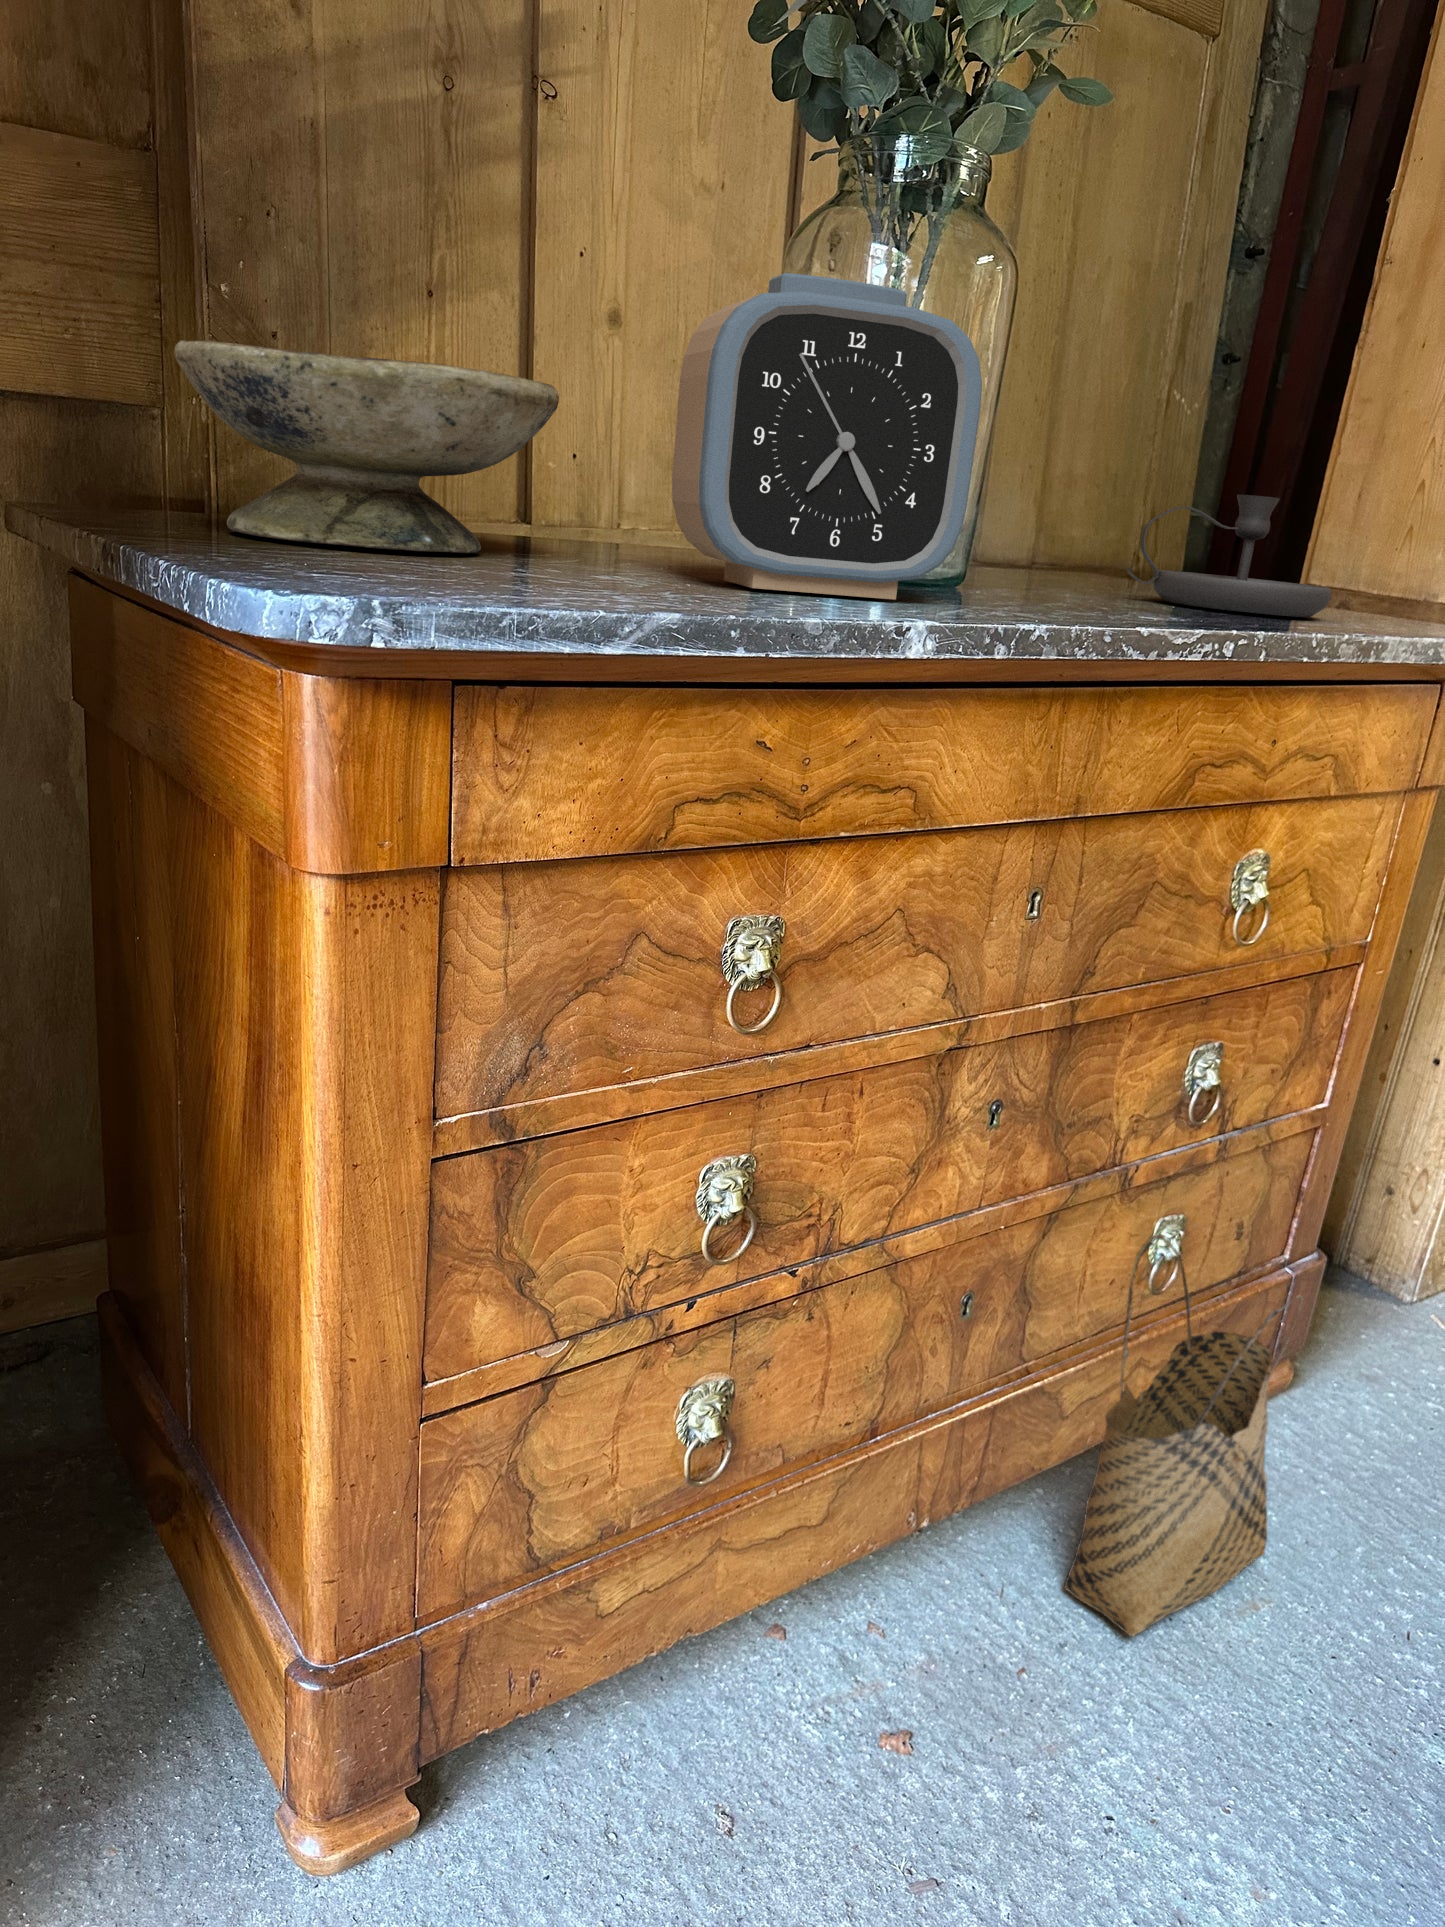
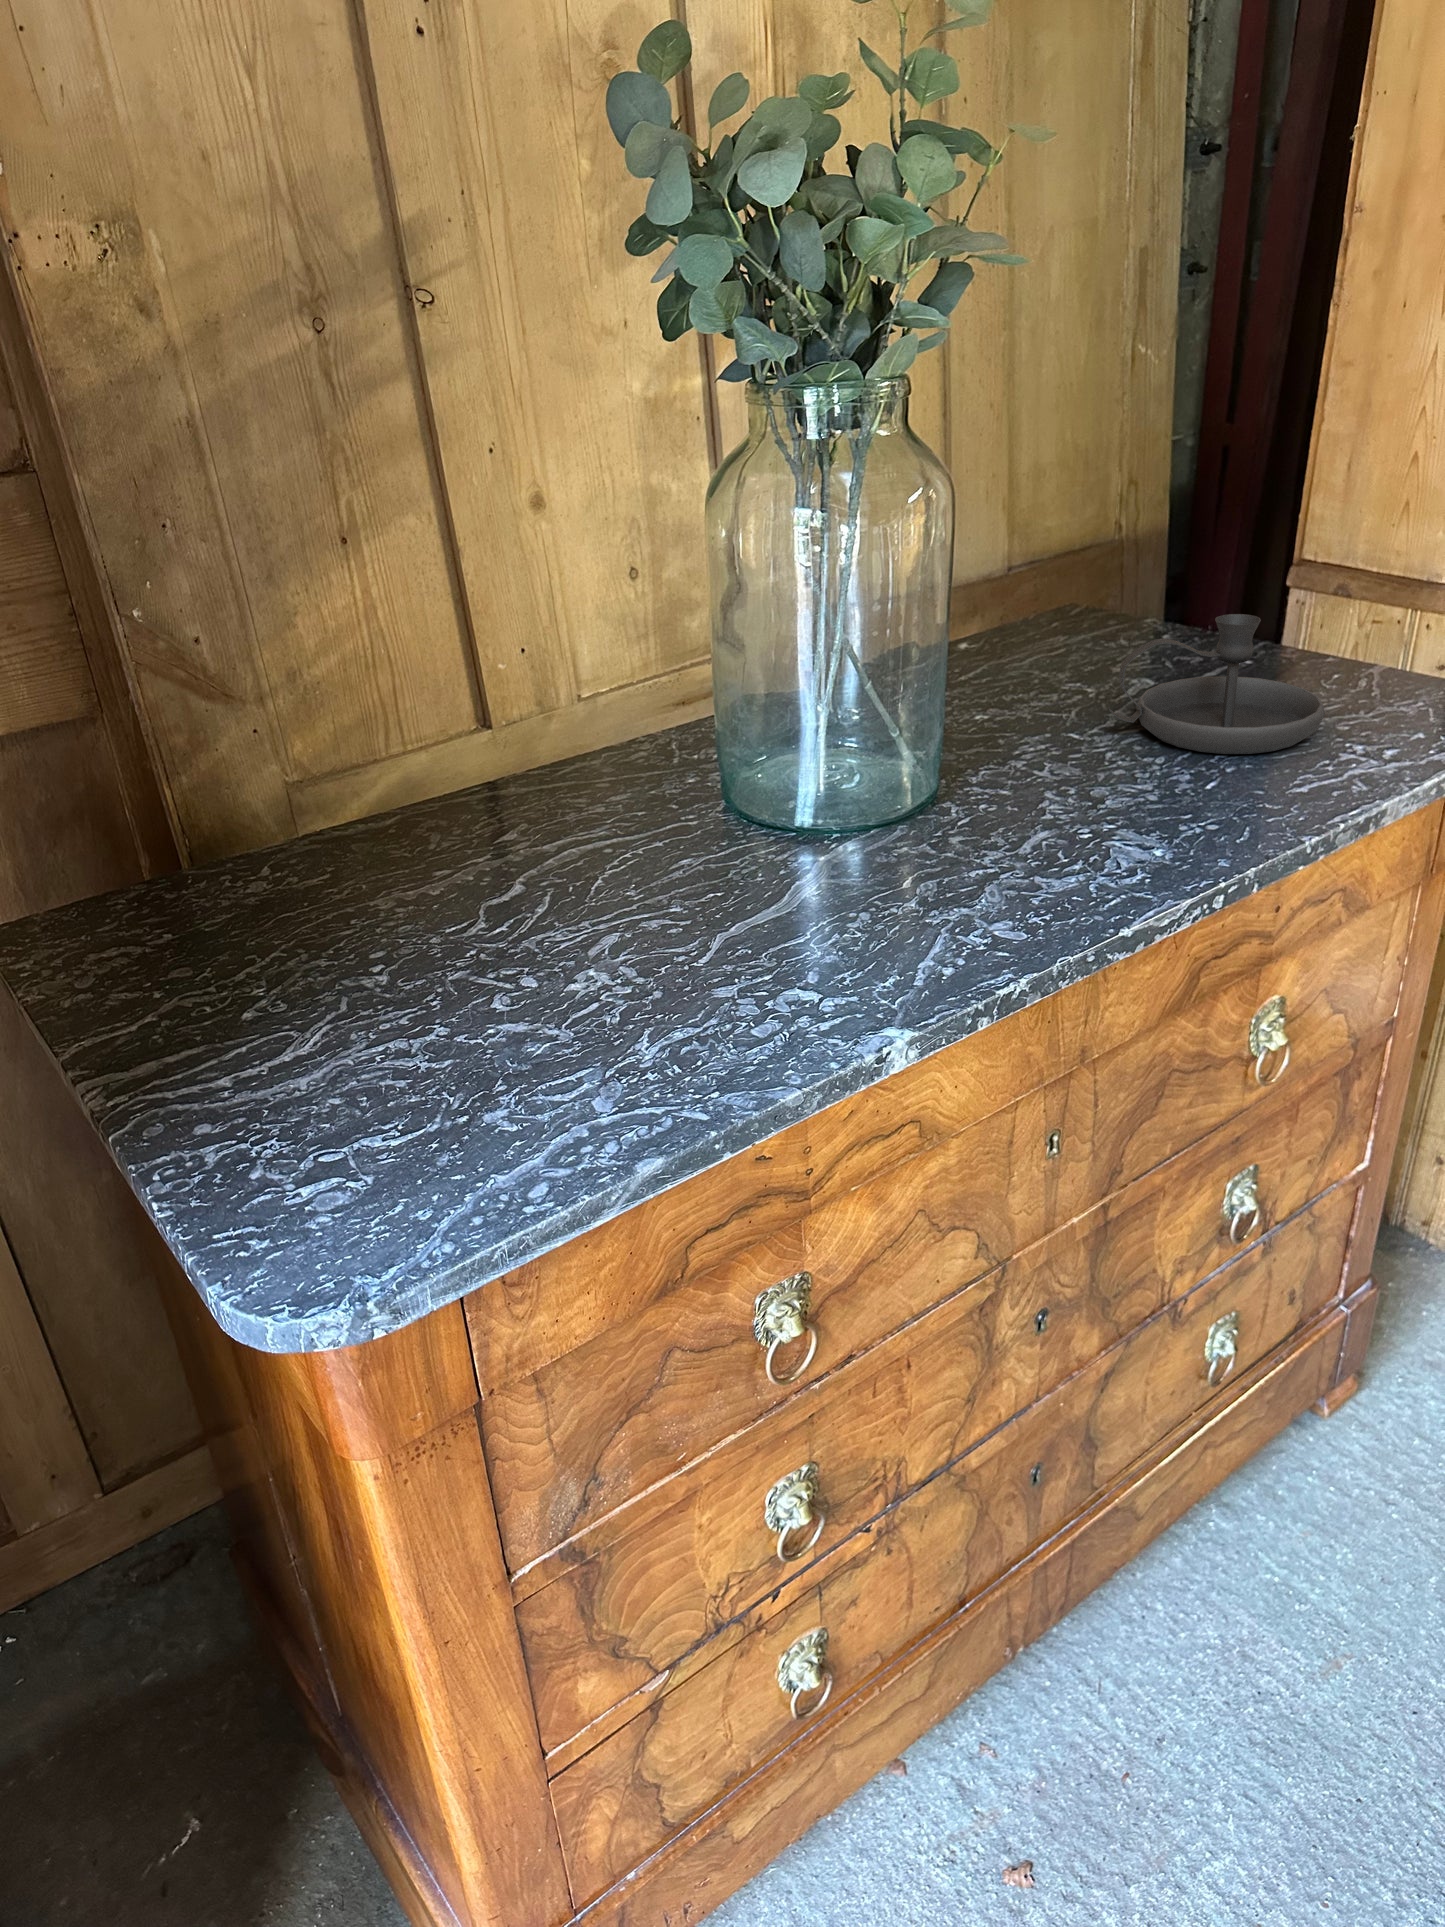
alarm clock: present [672,273,982,599] -> none [619,618,931,950]
decorative bowl: present [174,340,559,553] -> none [111,699,501,975]
woven basket: present [1064,1235,1303,1637] -> none [1157,1358,1357,1727]

